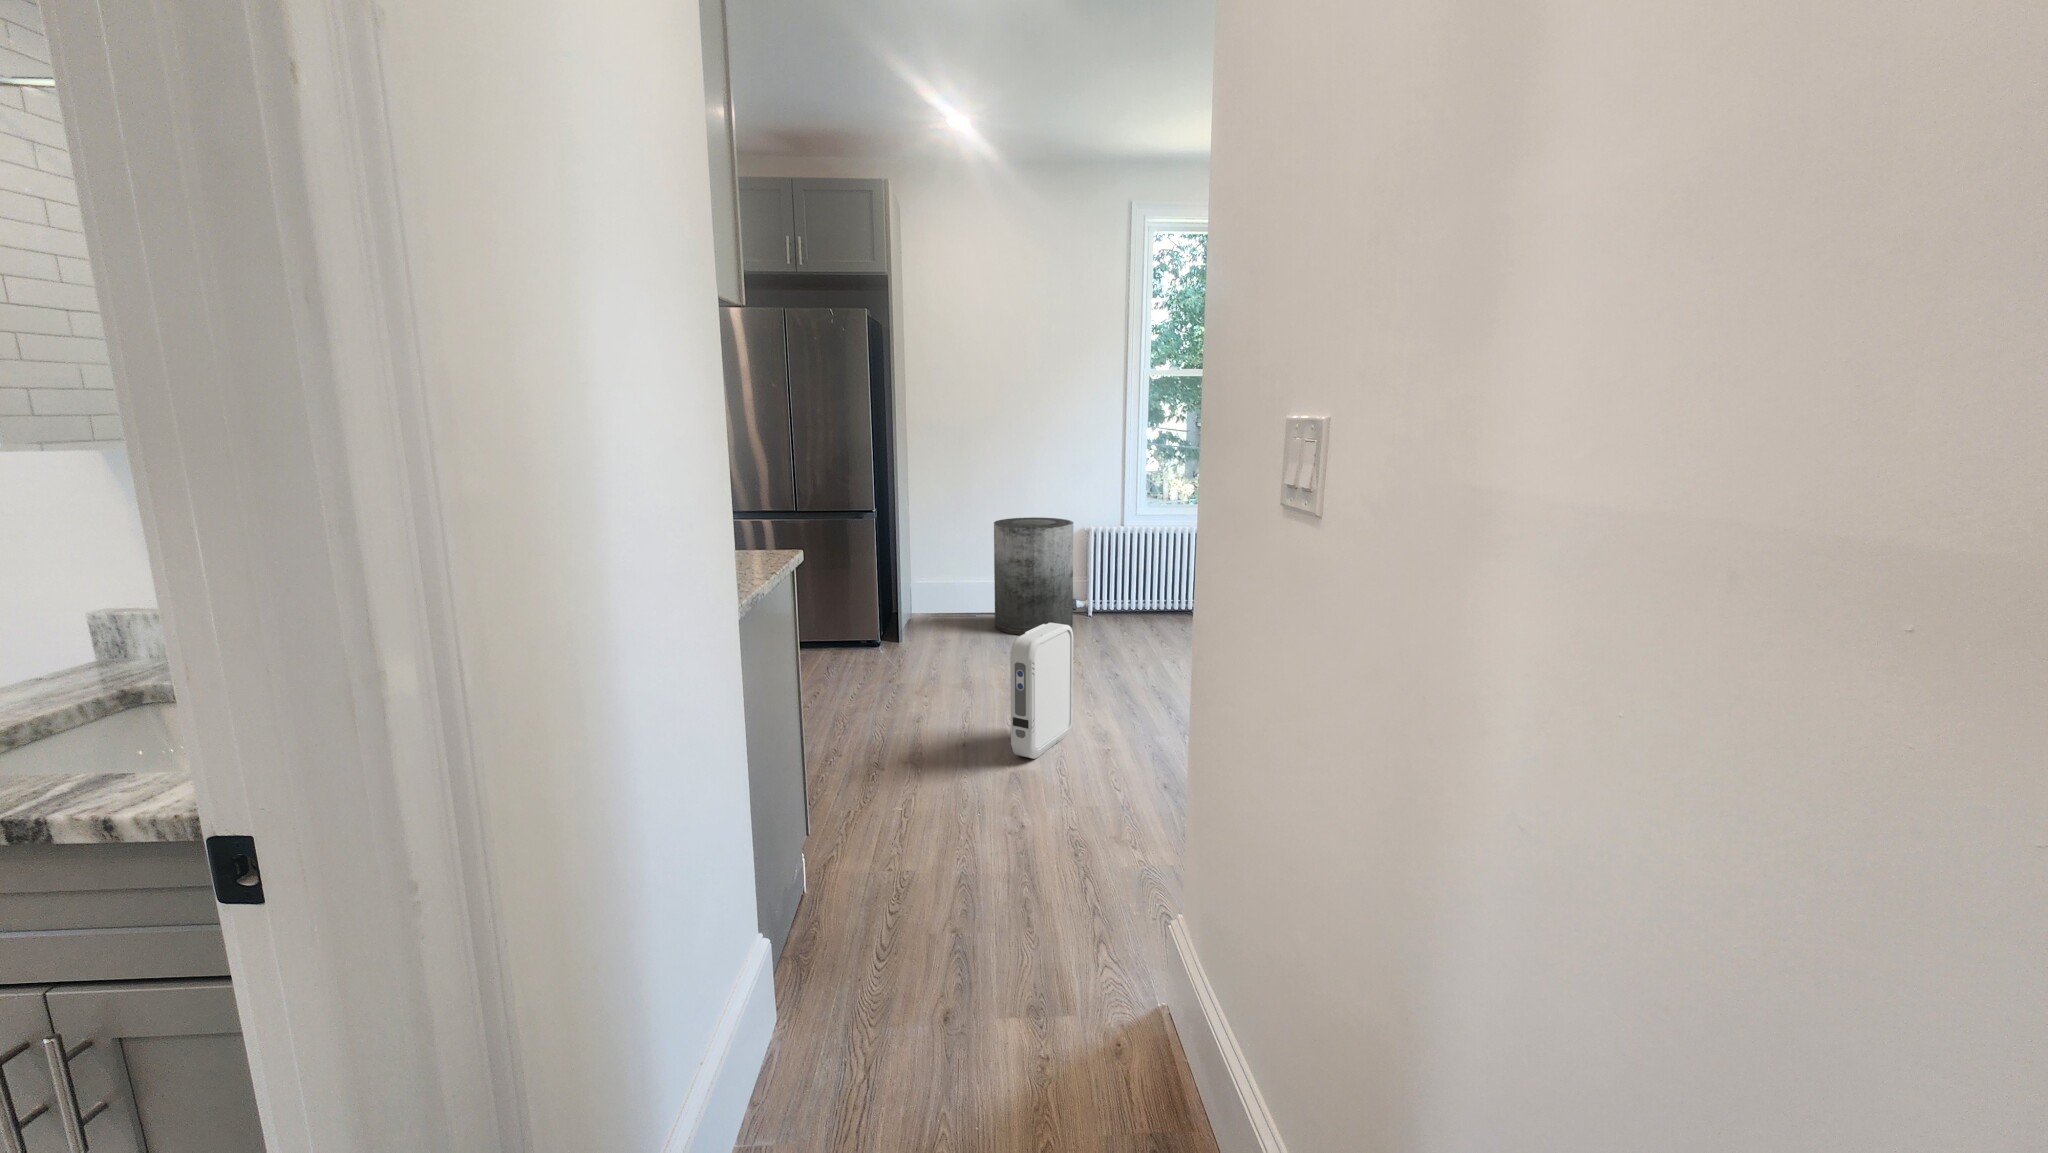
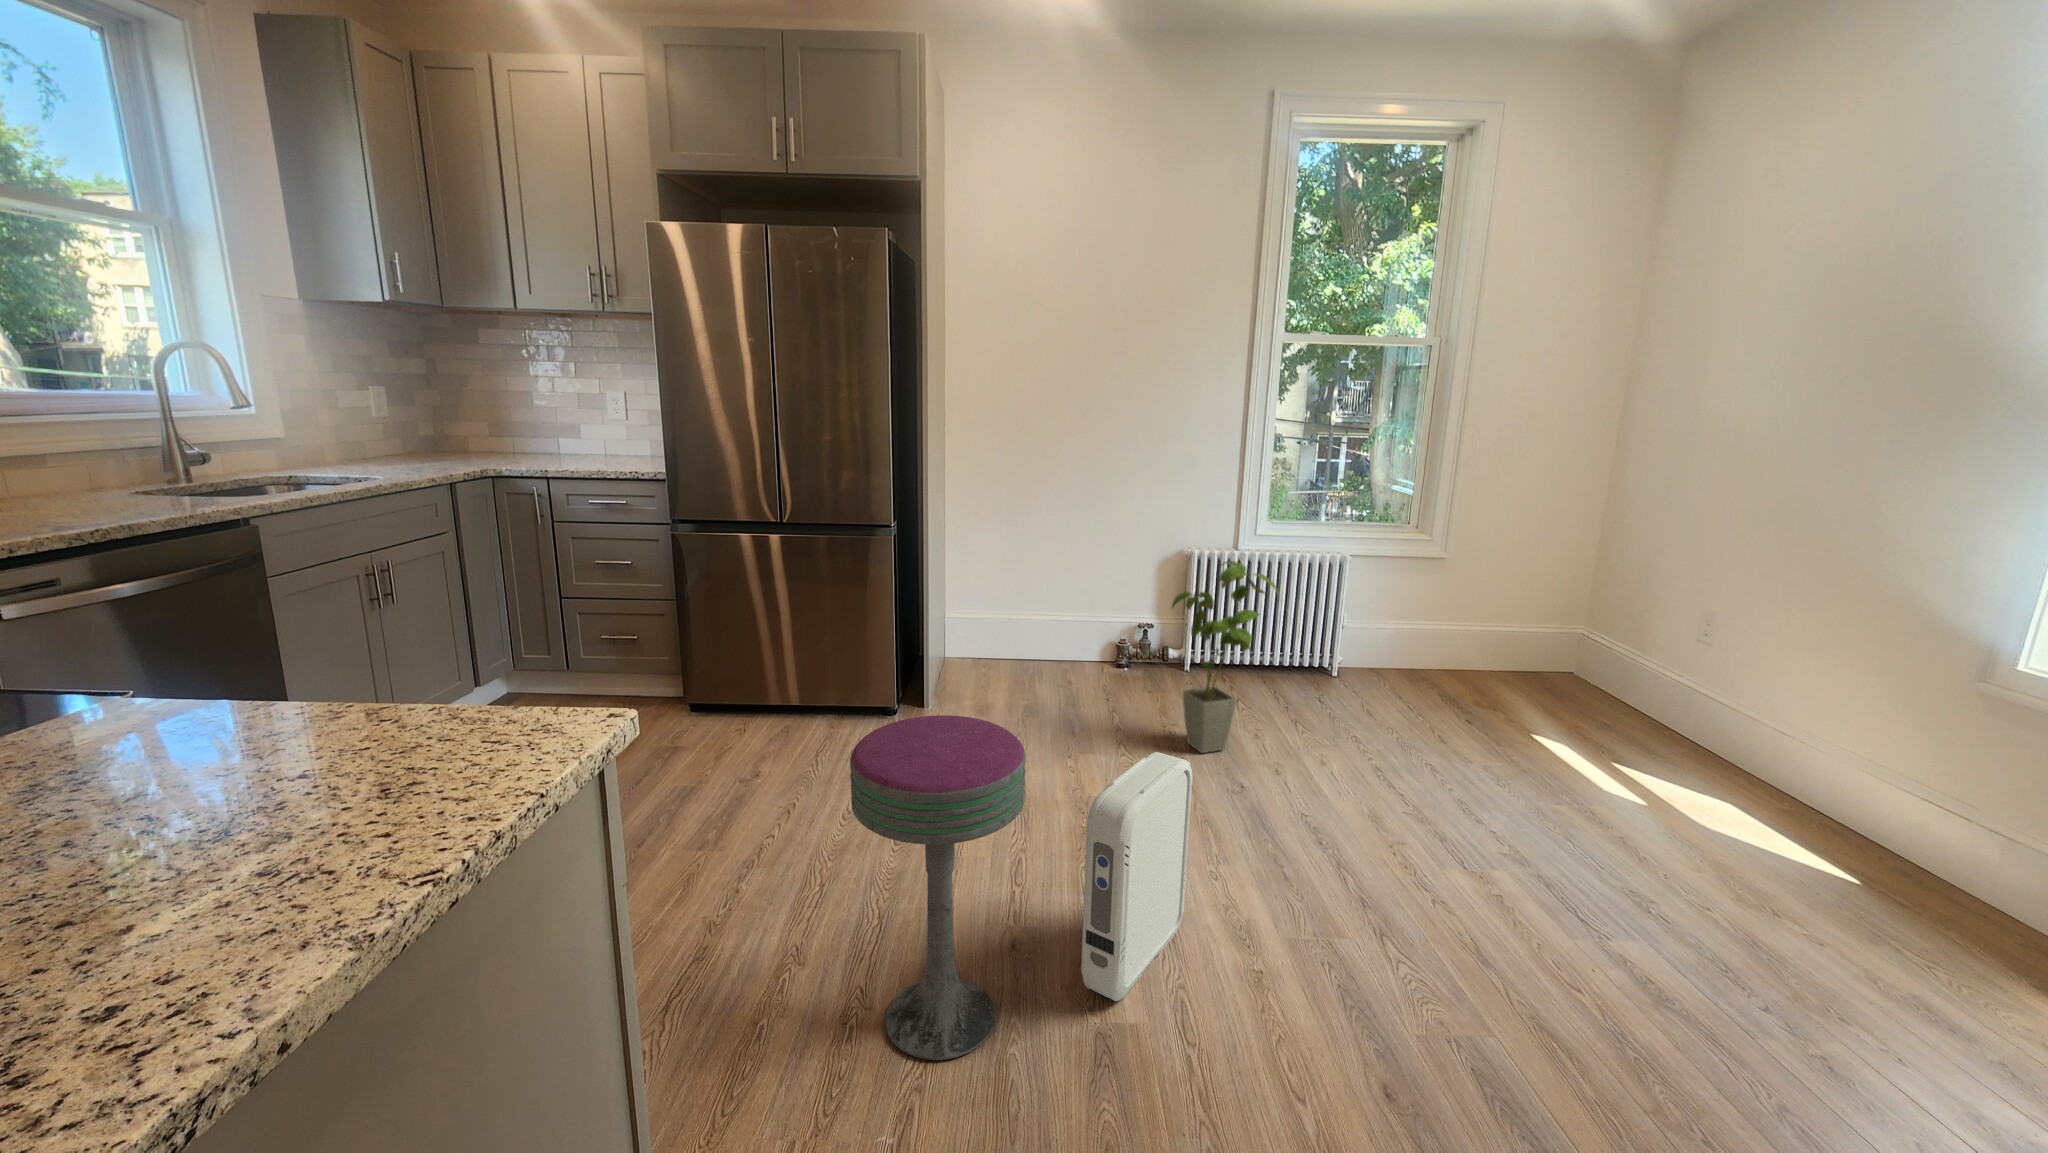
trash can: present [994,517,1073,635] -> none [1056,533,1172,703]
house plant: none [1070,525,1140,658] -> present [1172,561,1278,753]
bar stool: none [878,597,975,784] -> present [850,715,1026,1060]

